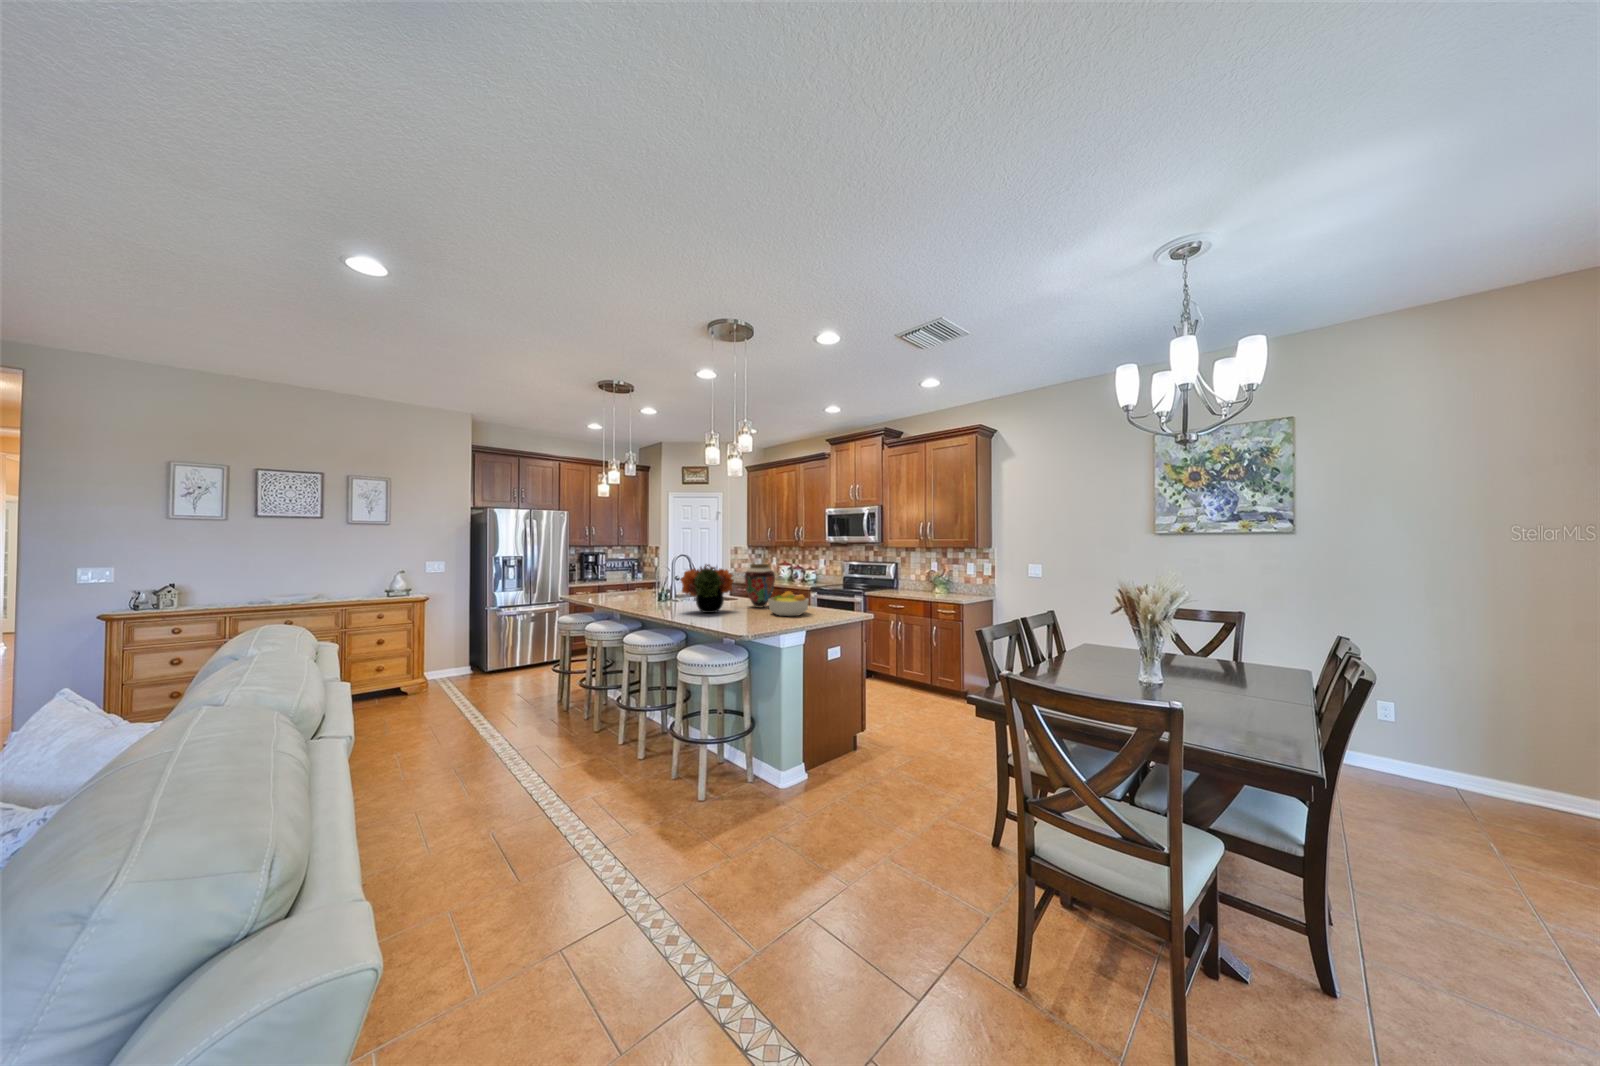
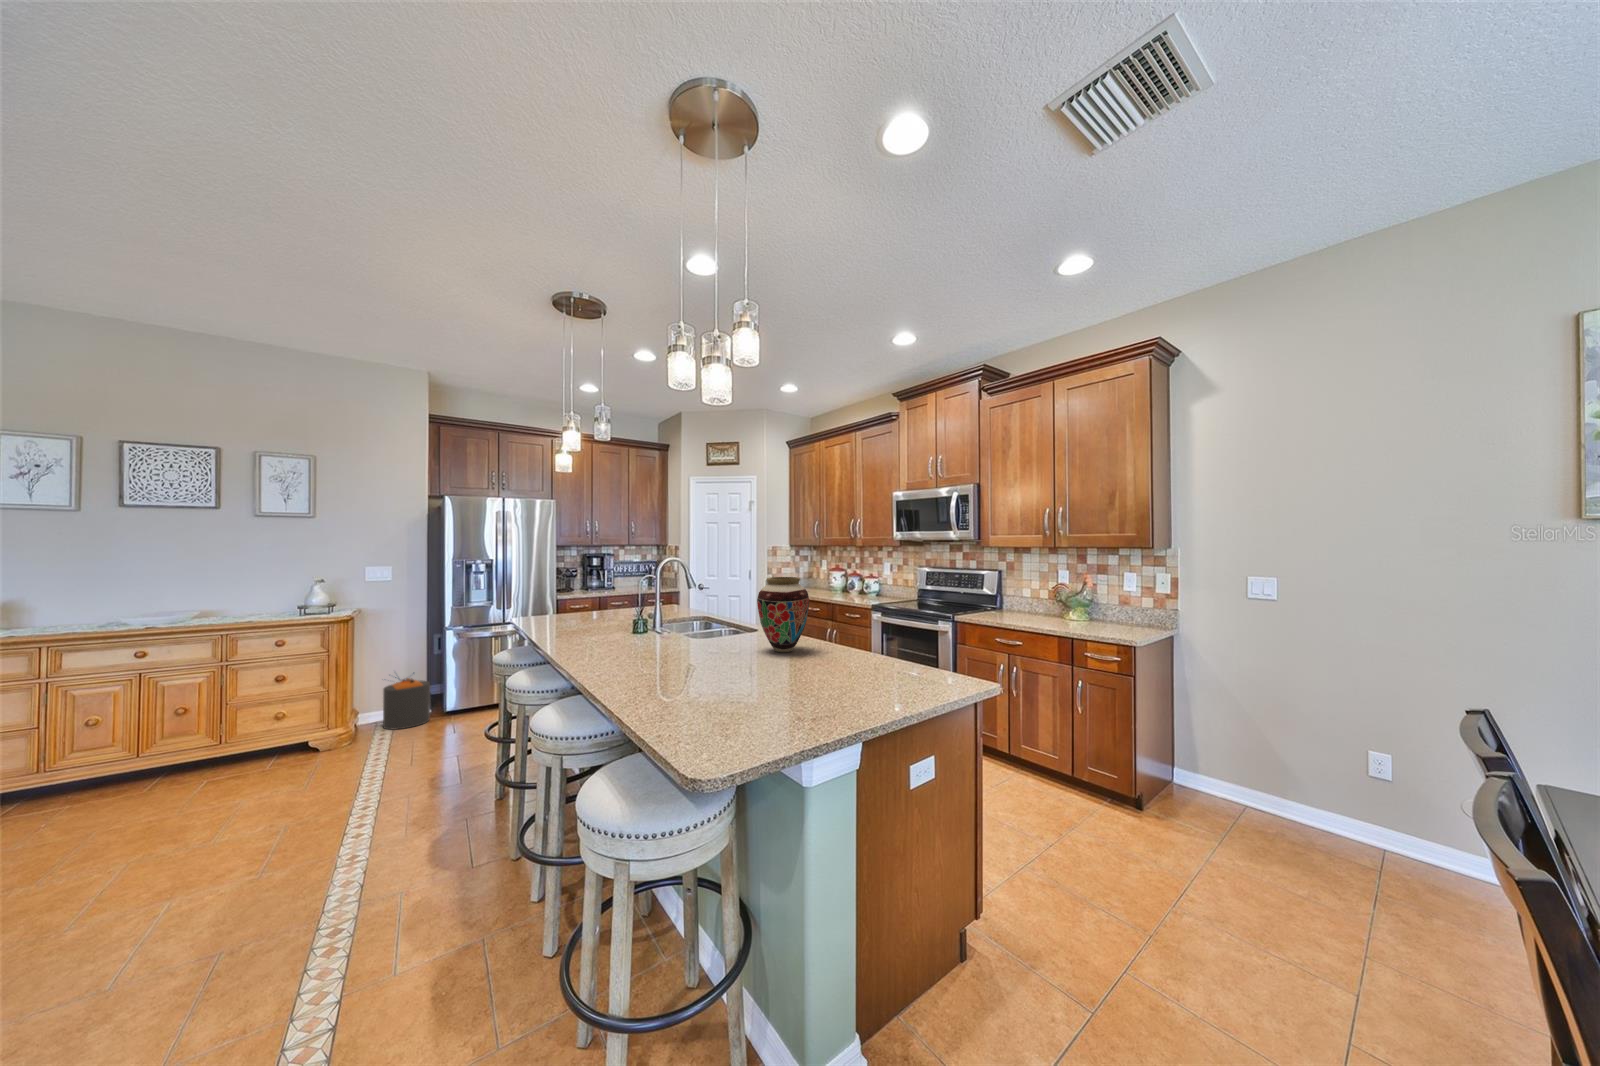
flower arrangement: present [681,565,734,613] -> none [635,579,734,667]
fruit bowl: present [768,591,809,616] -> none [791,628,867,682]
trash can: none [441,639,478,684] -> present [383,673,430,730]

